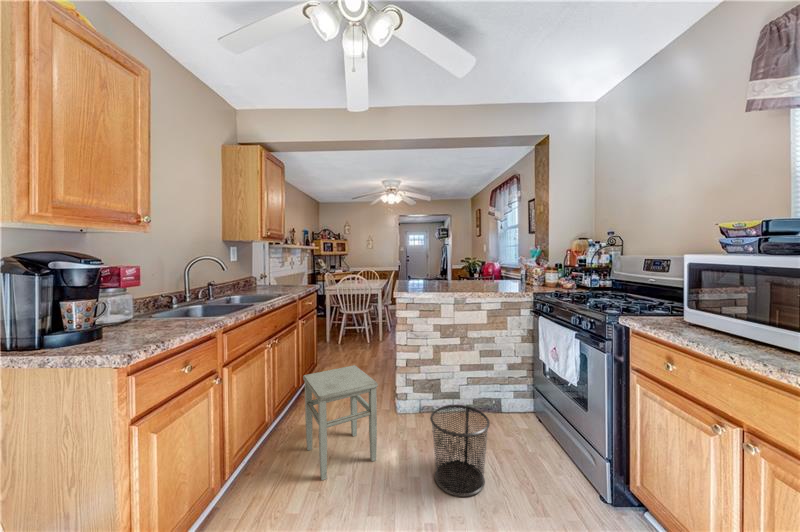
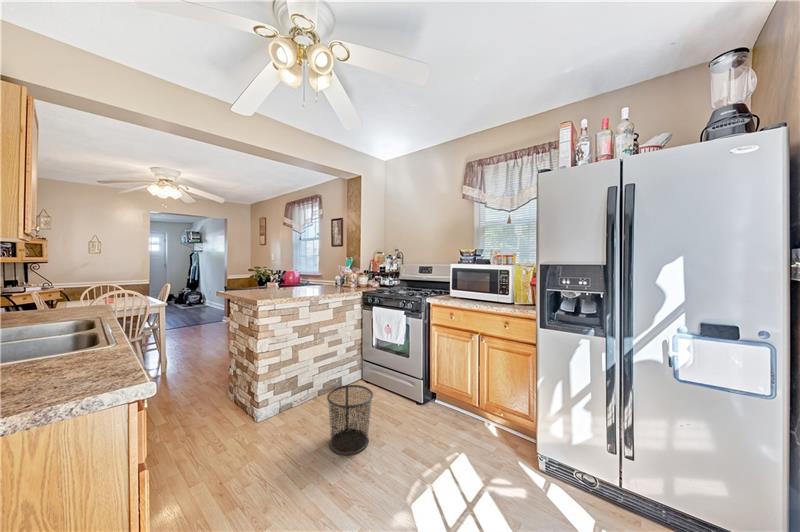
stool: present [303,365,378,480] -> none [176,383,276,510]

